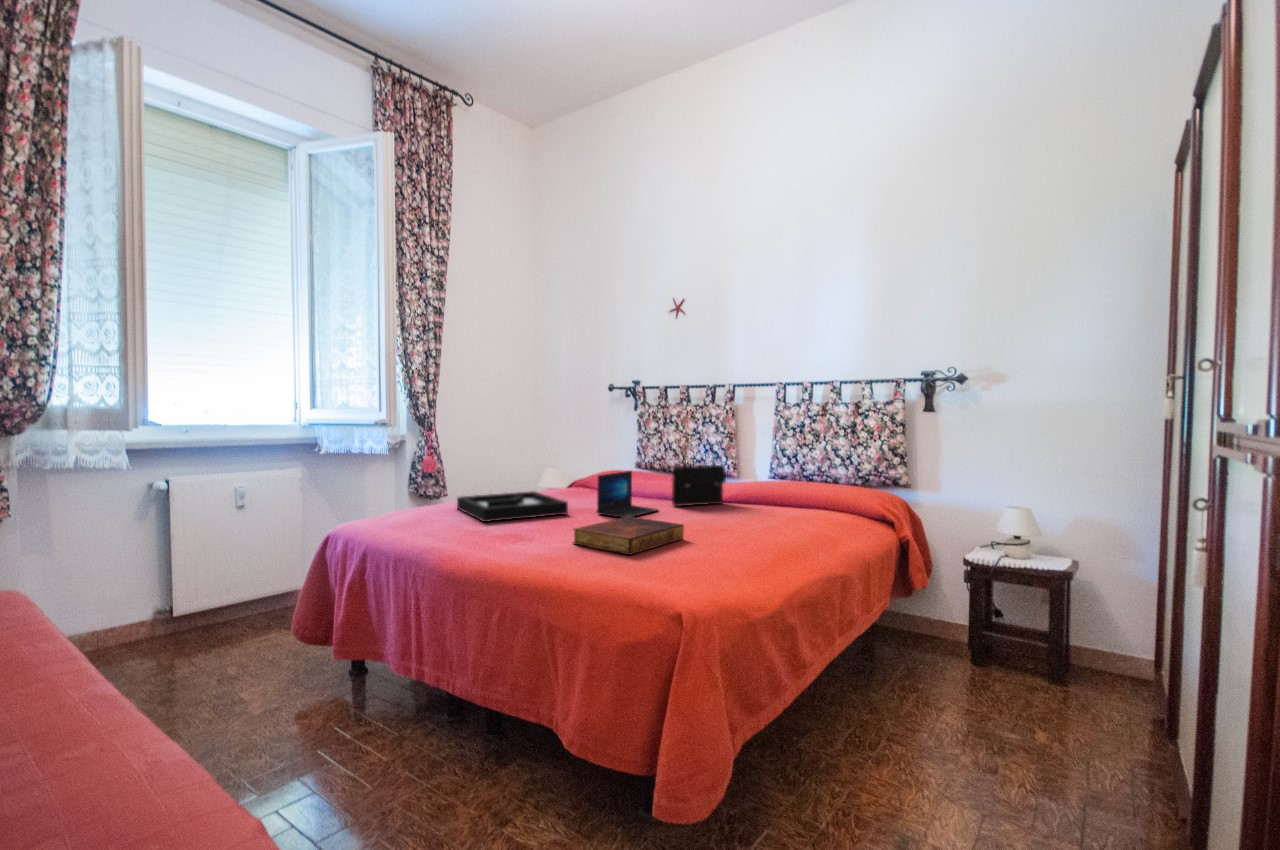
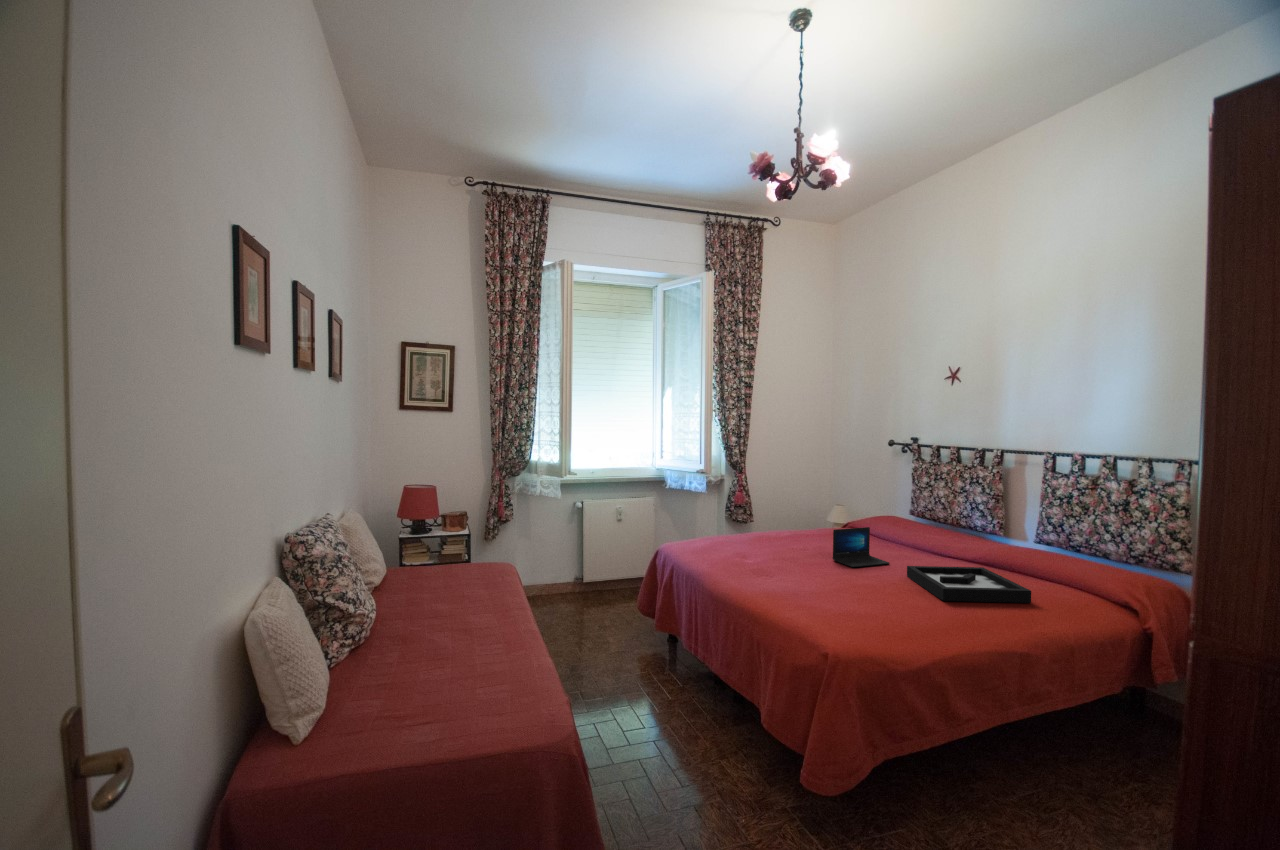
handbag: present [672,438,726,506] -> none [907,505,964,564]
decorative tray: present [457,491,568,522] -> present [907,566,1031,603]
book: present [573,516,684,555] -> none [789,568,880,600]

